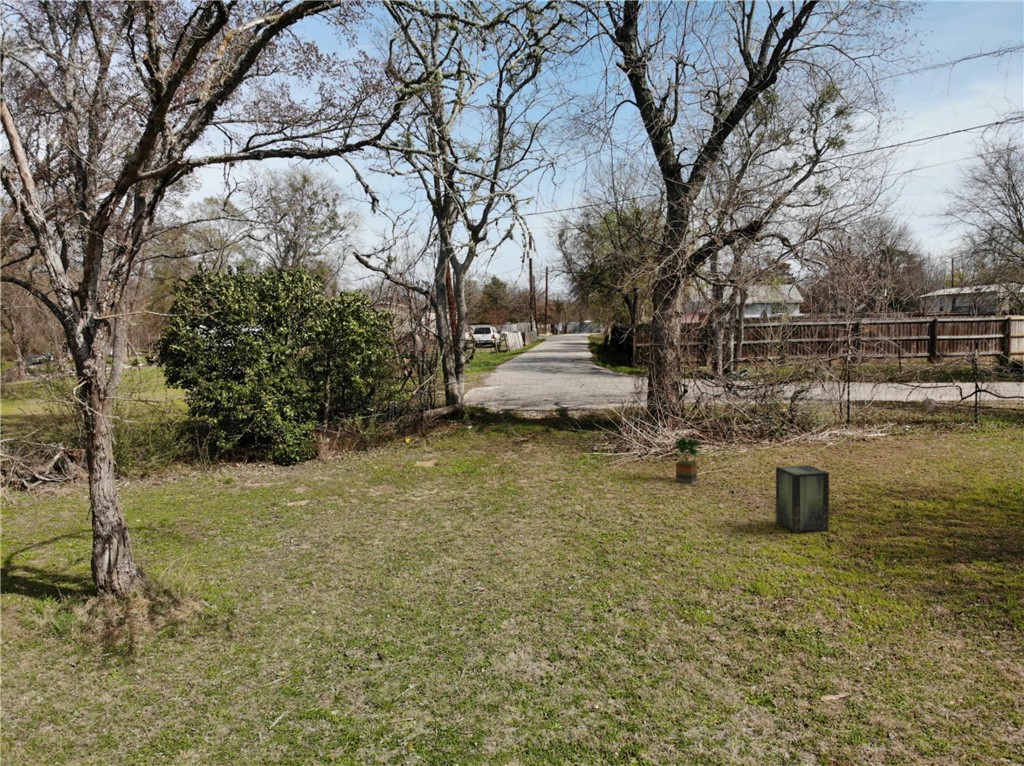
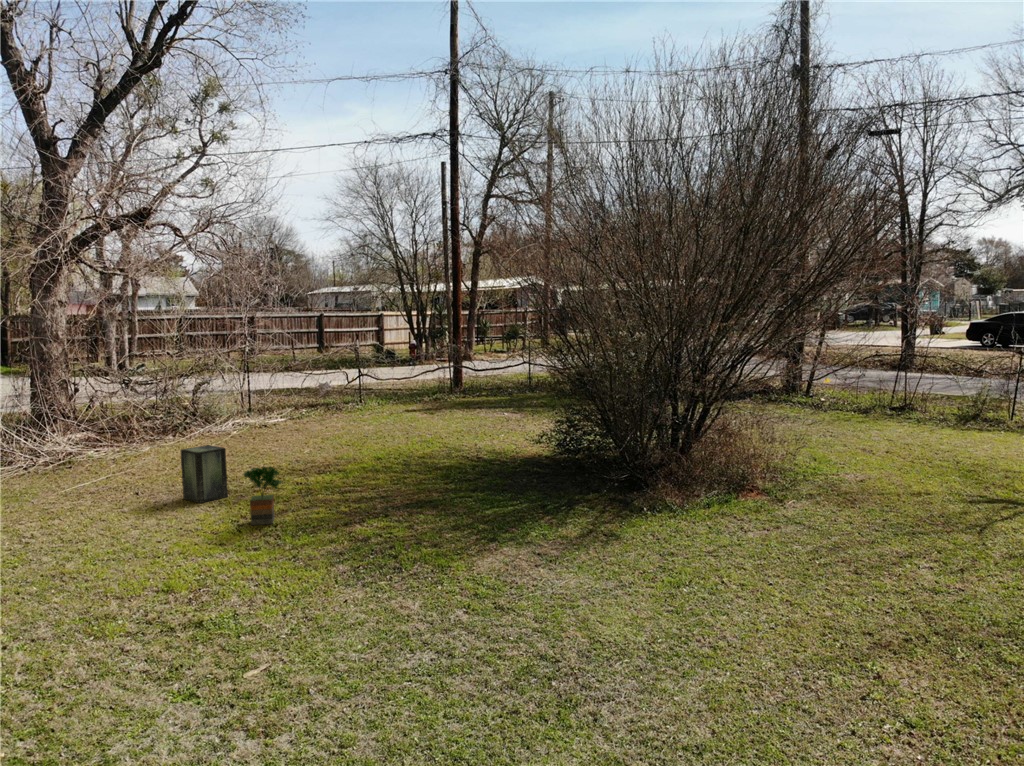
potted tree: present [674,438,701,483] -> present [244,467,281,525]

